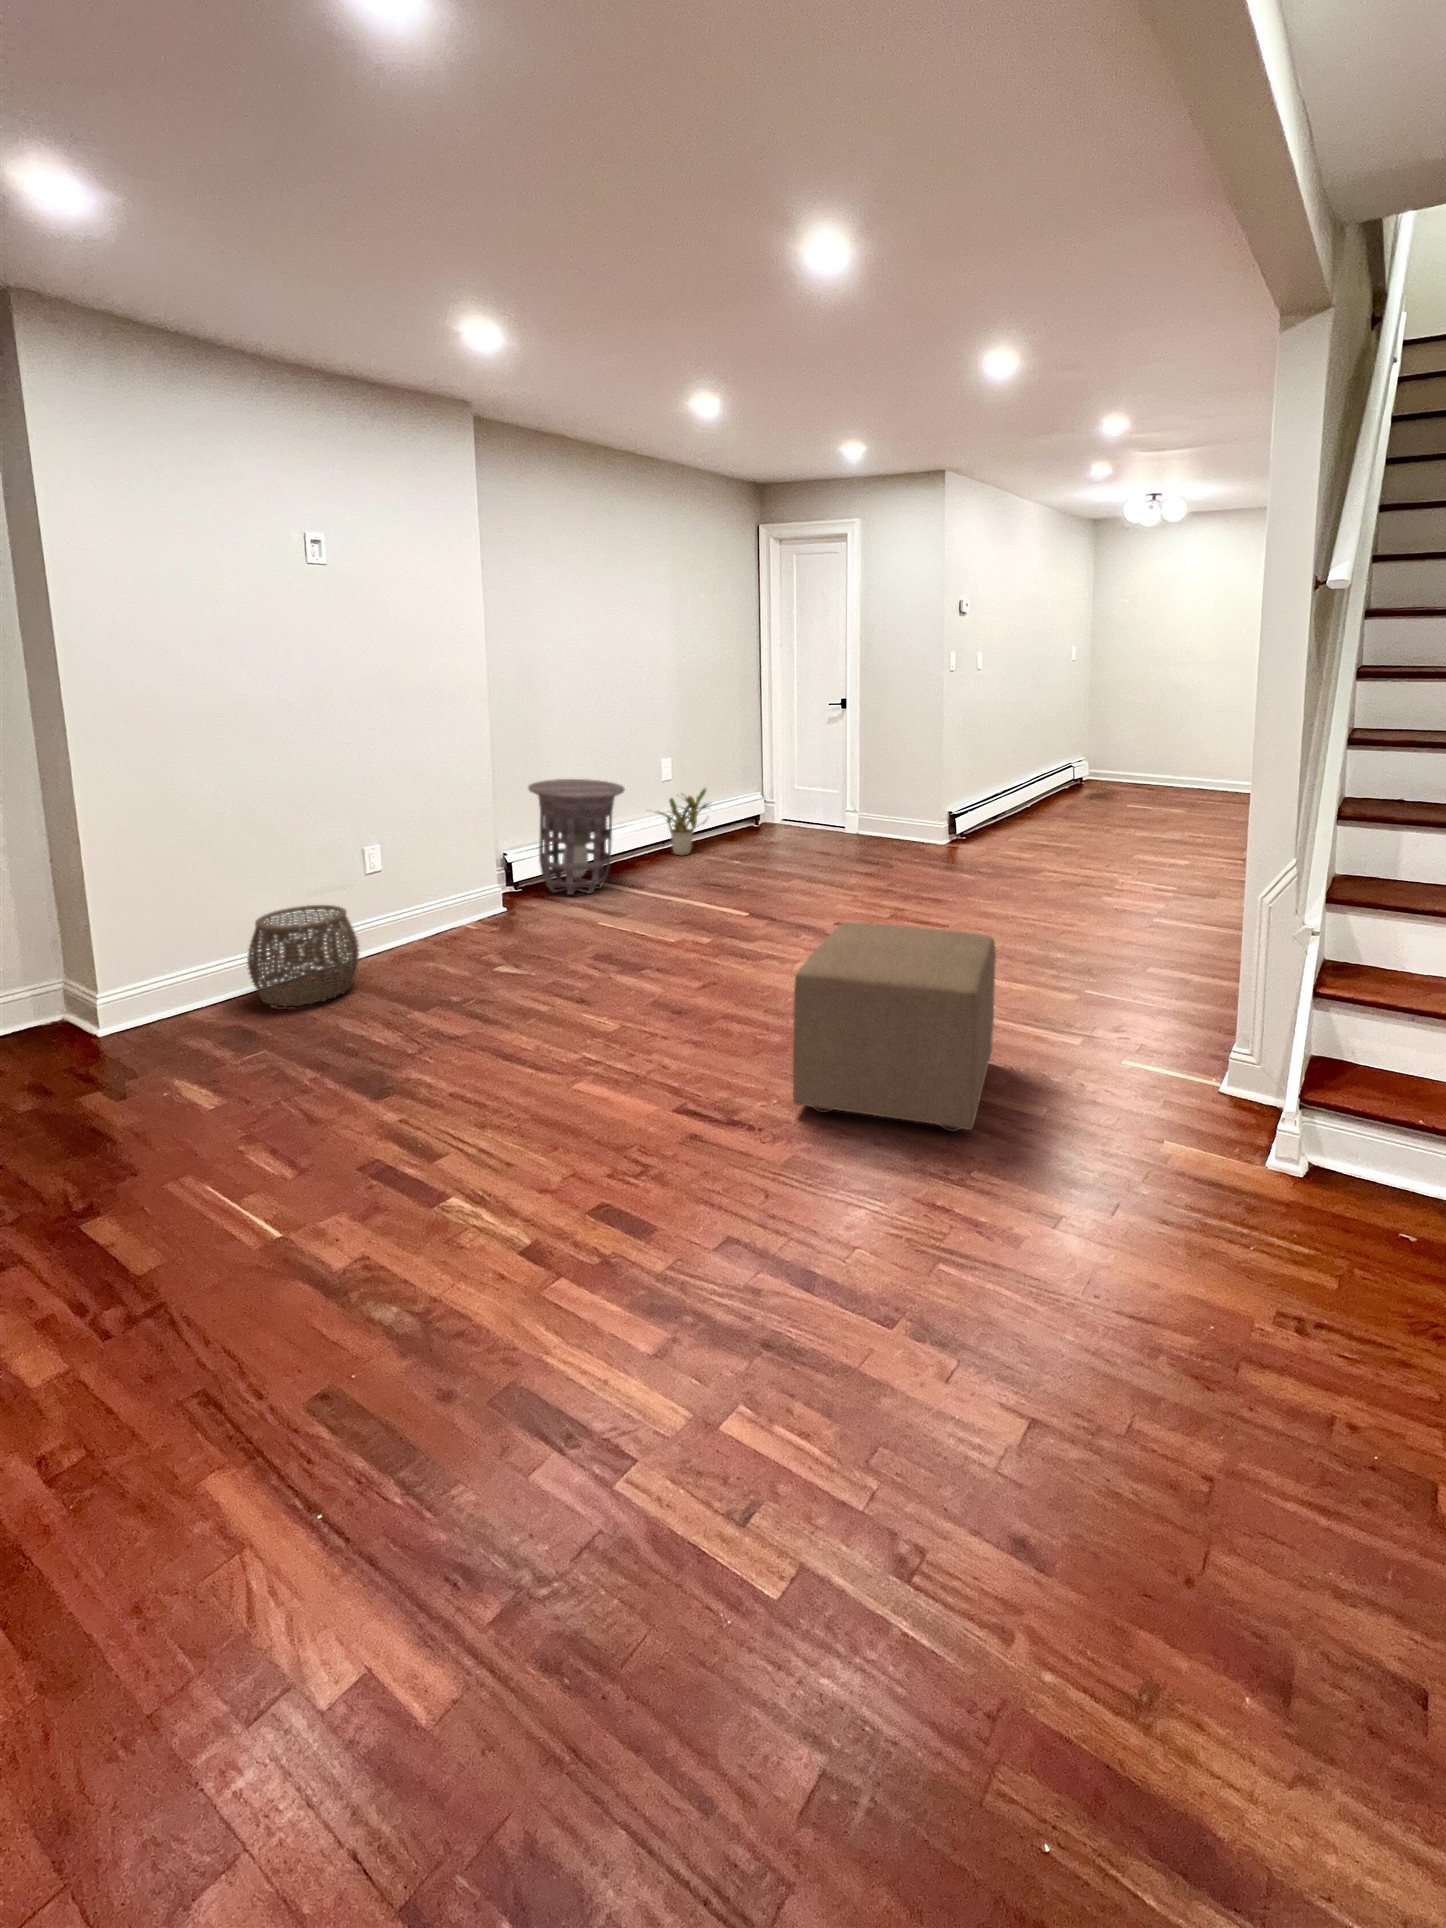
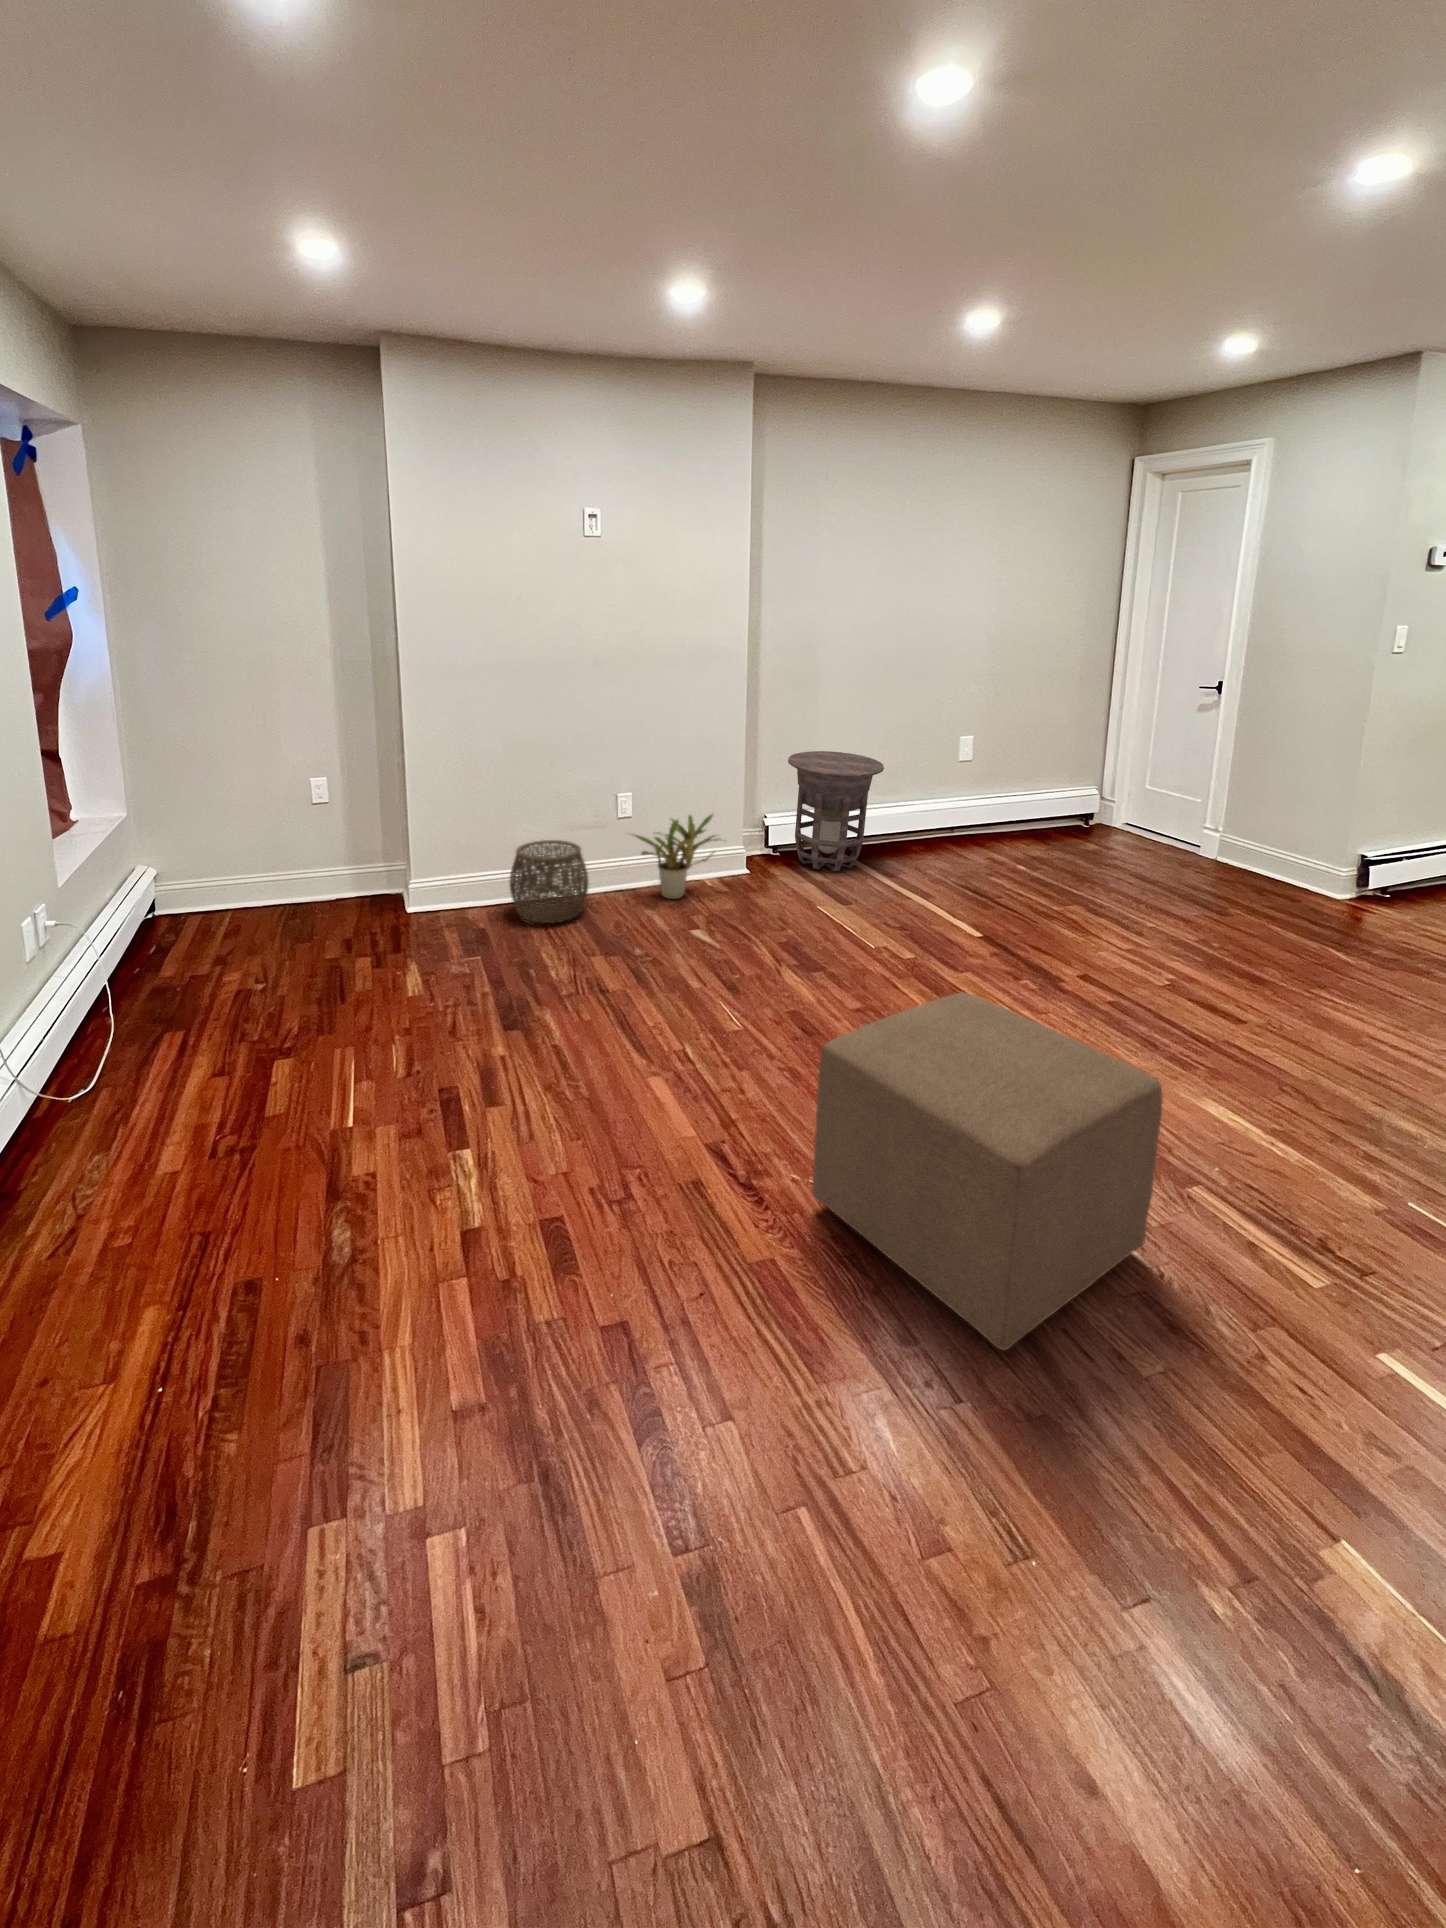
potted plant: present [657,789,708,855] -> present [635,814,717,899]

